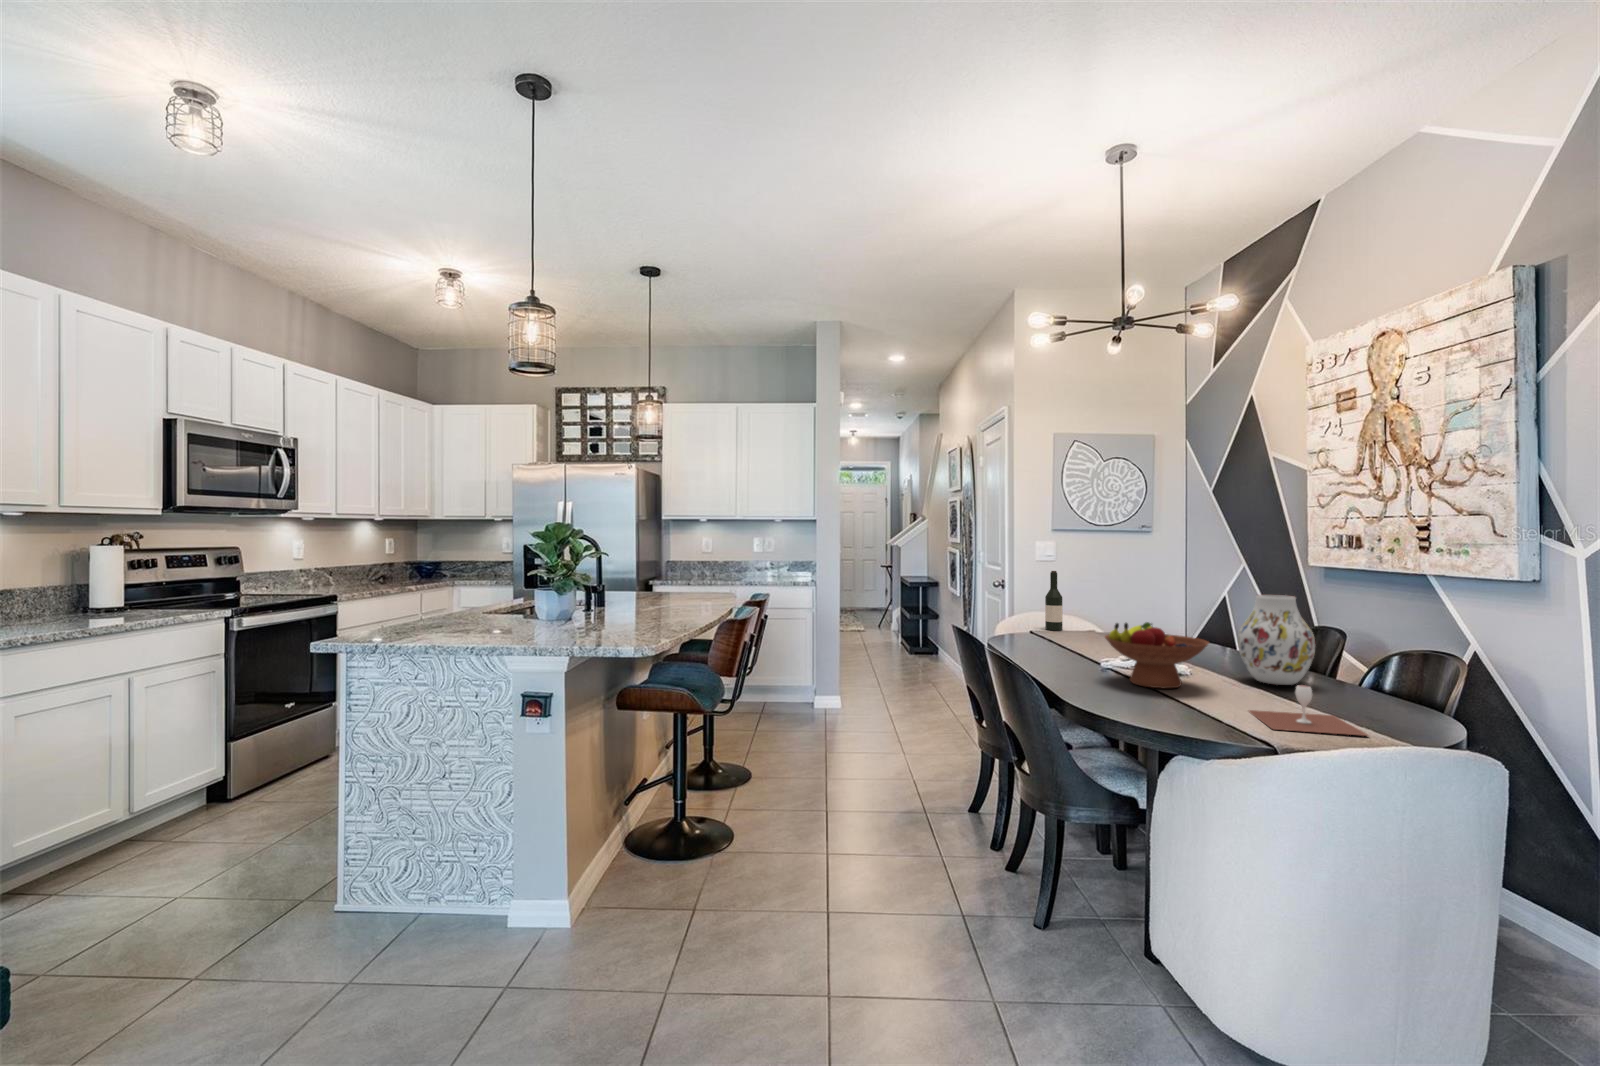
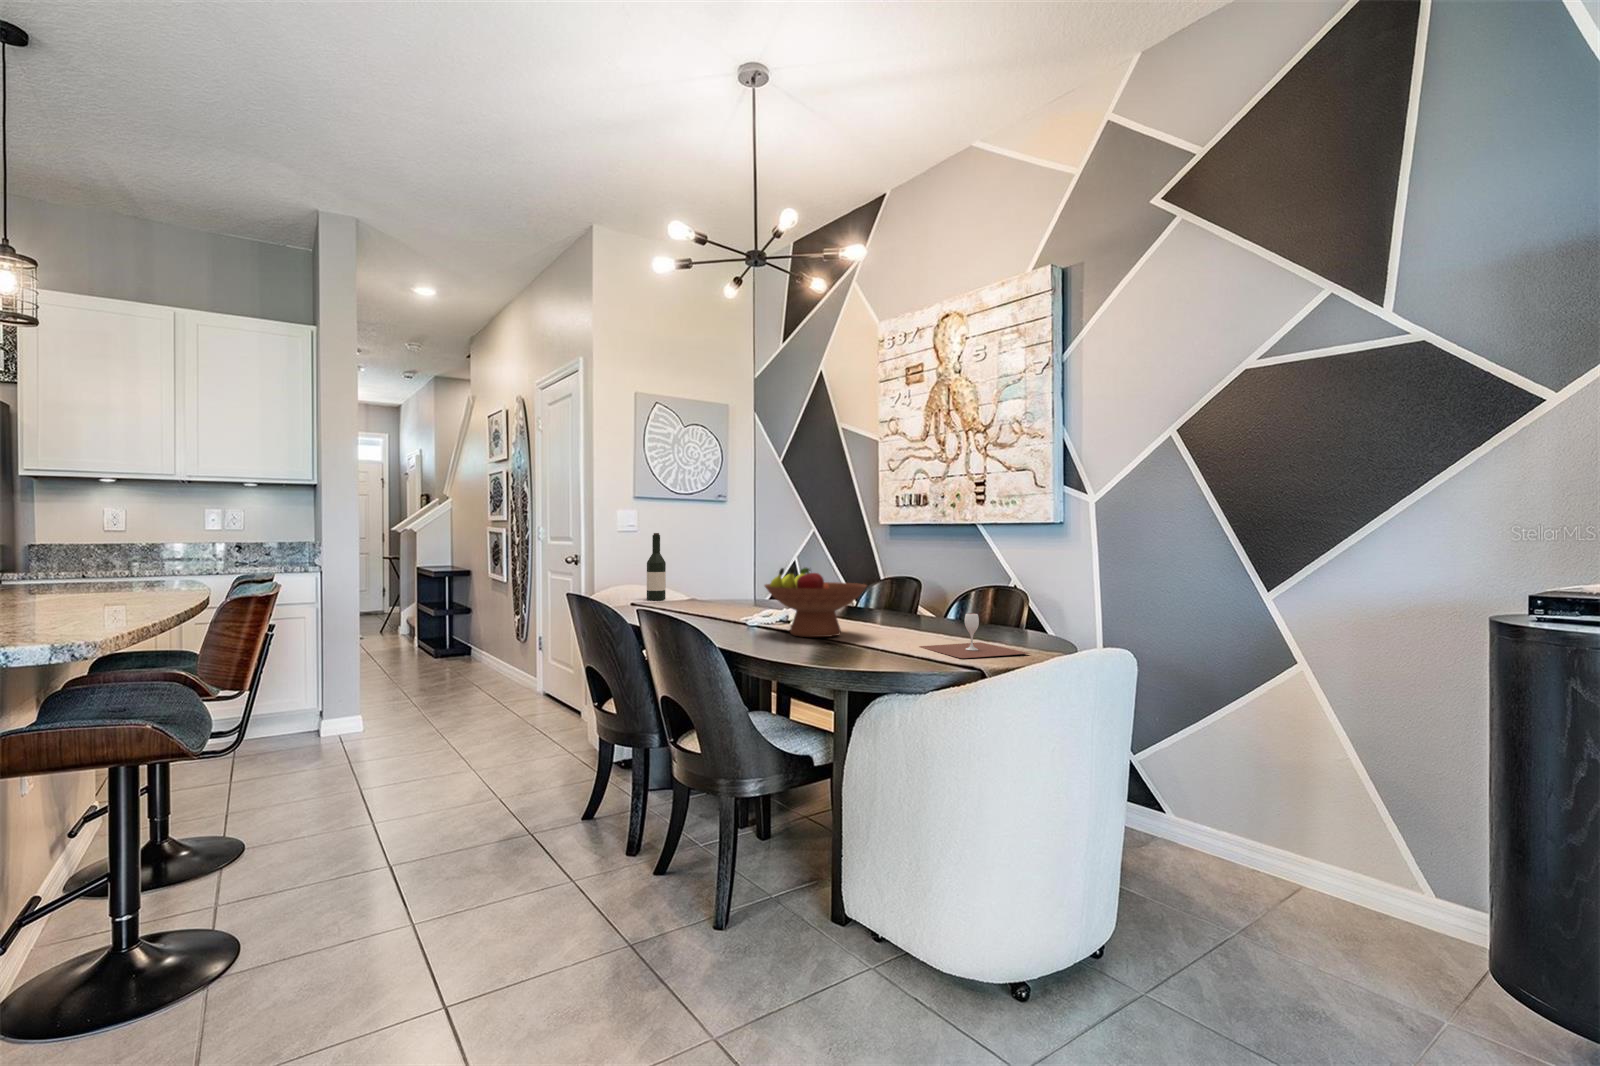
vase: present [1238,595,1316,685] -> none [871,539,935,625]

